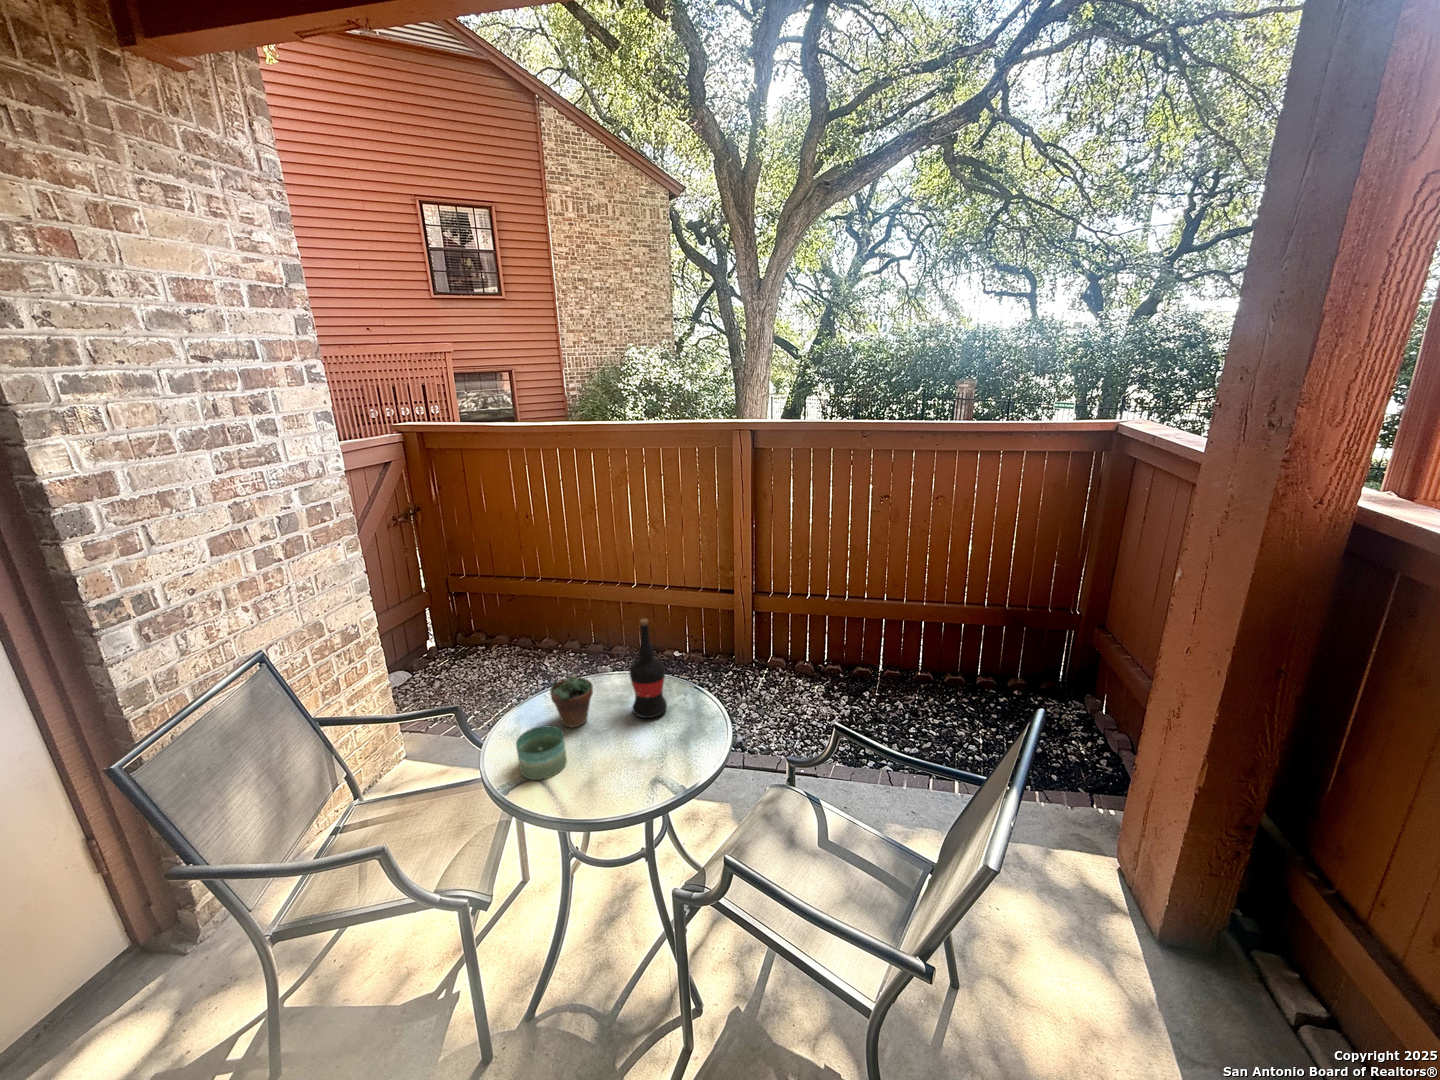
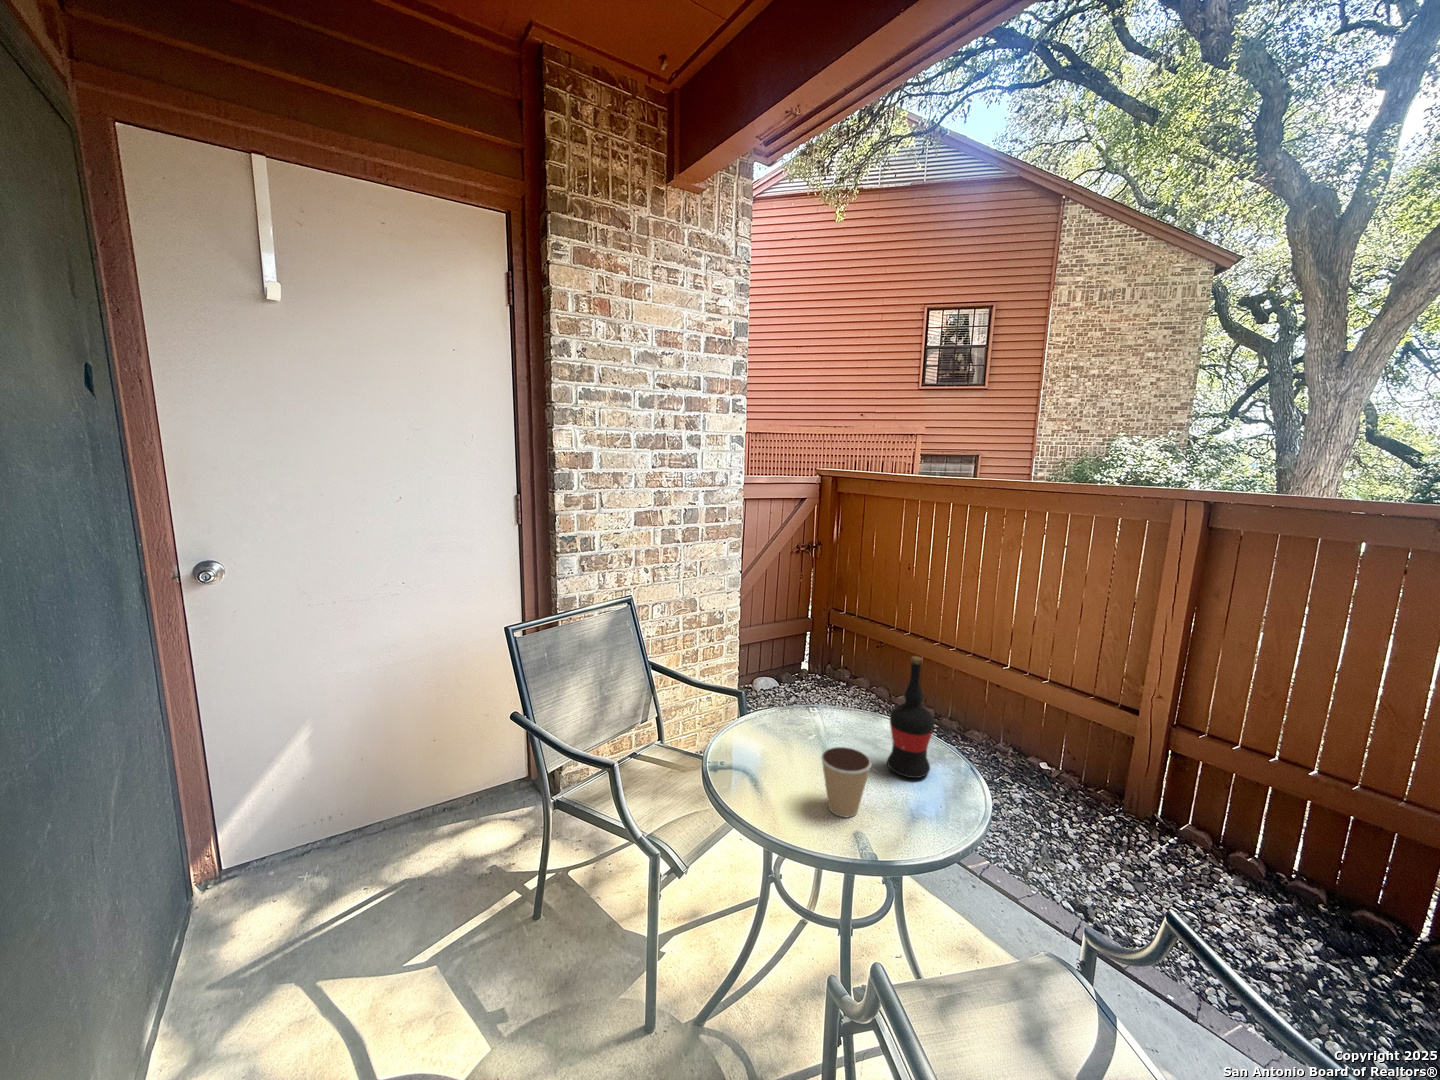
succulent plant: present [550,660,593,727] -> none [807,677,852,751]
coffee cup: none [606,716,649,776] -> present [821,747,871,817]
candle: present [516,726,567,780] -> none [747,726,795,779]

